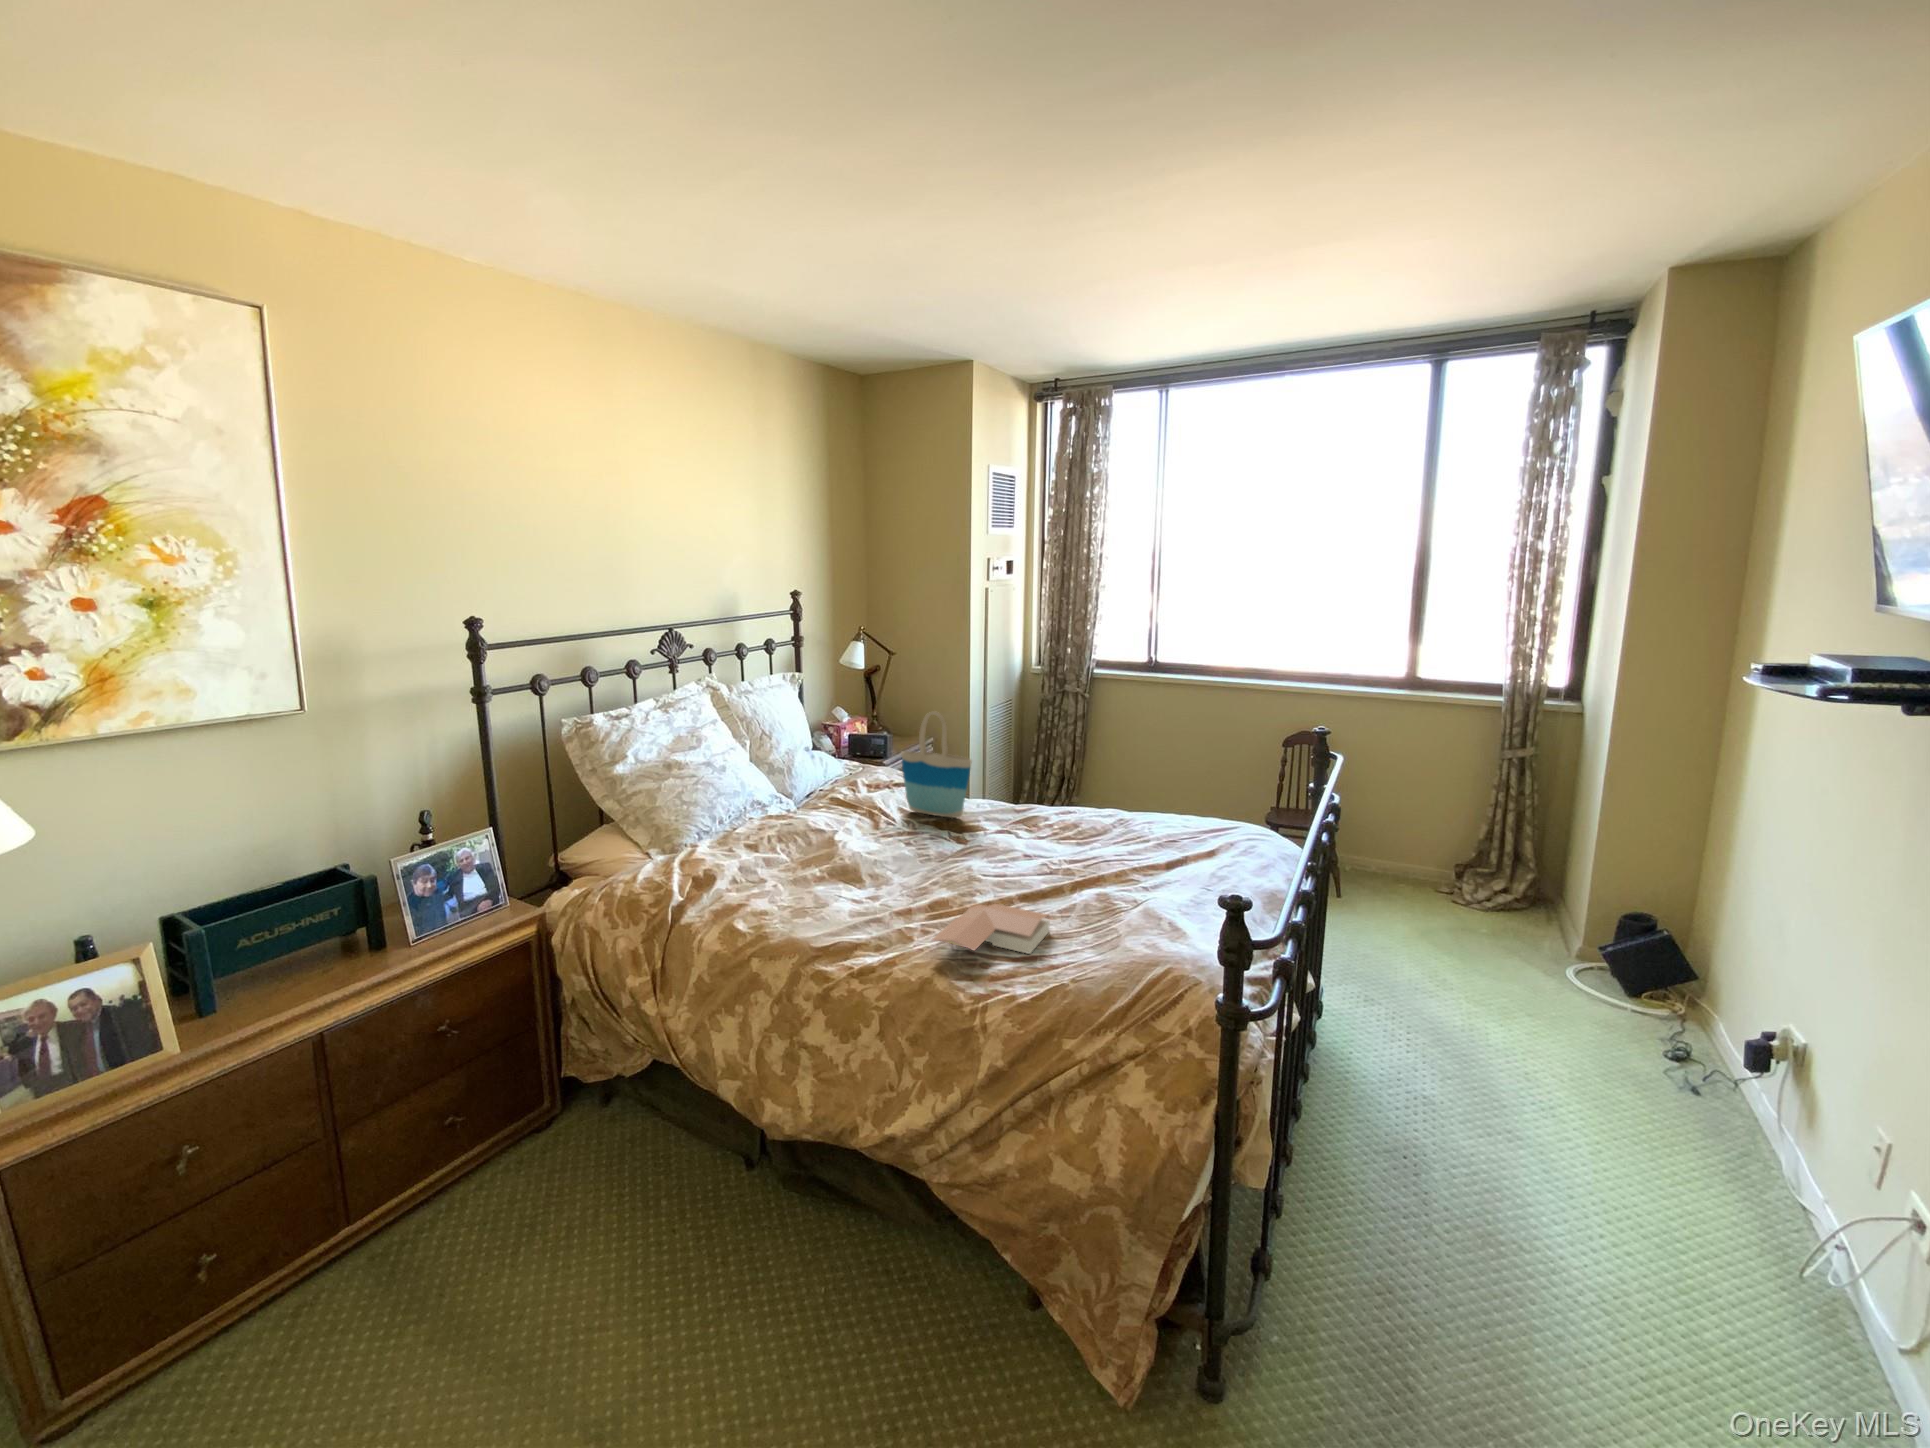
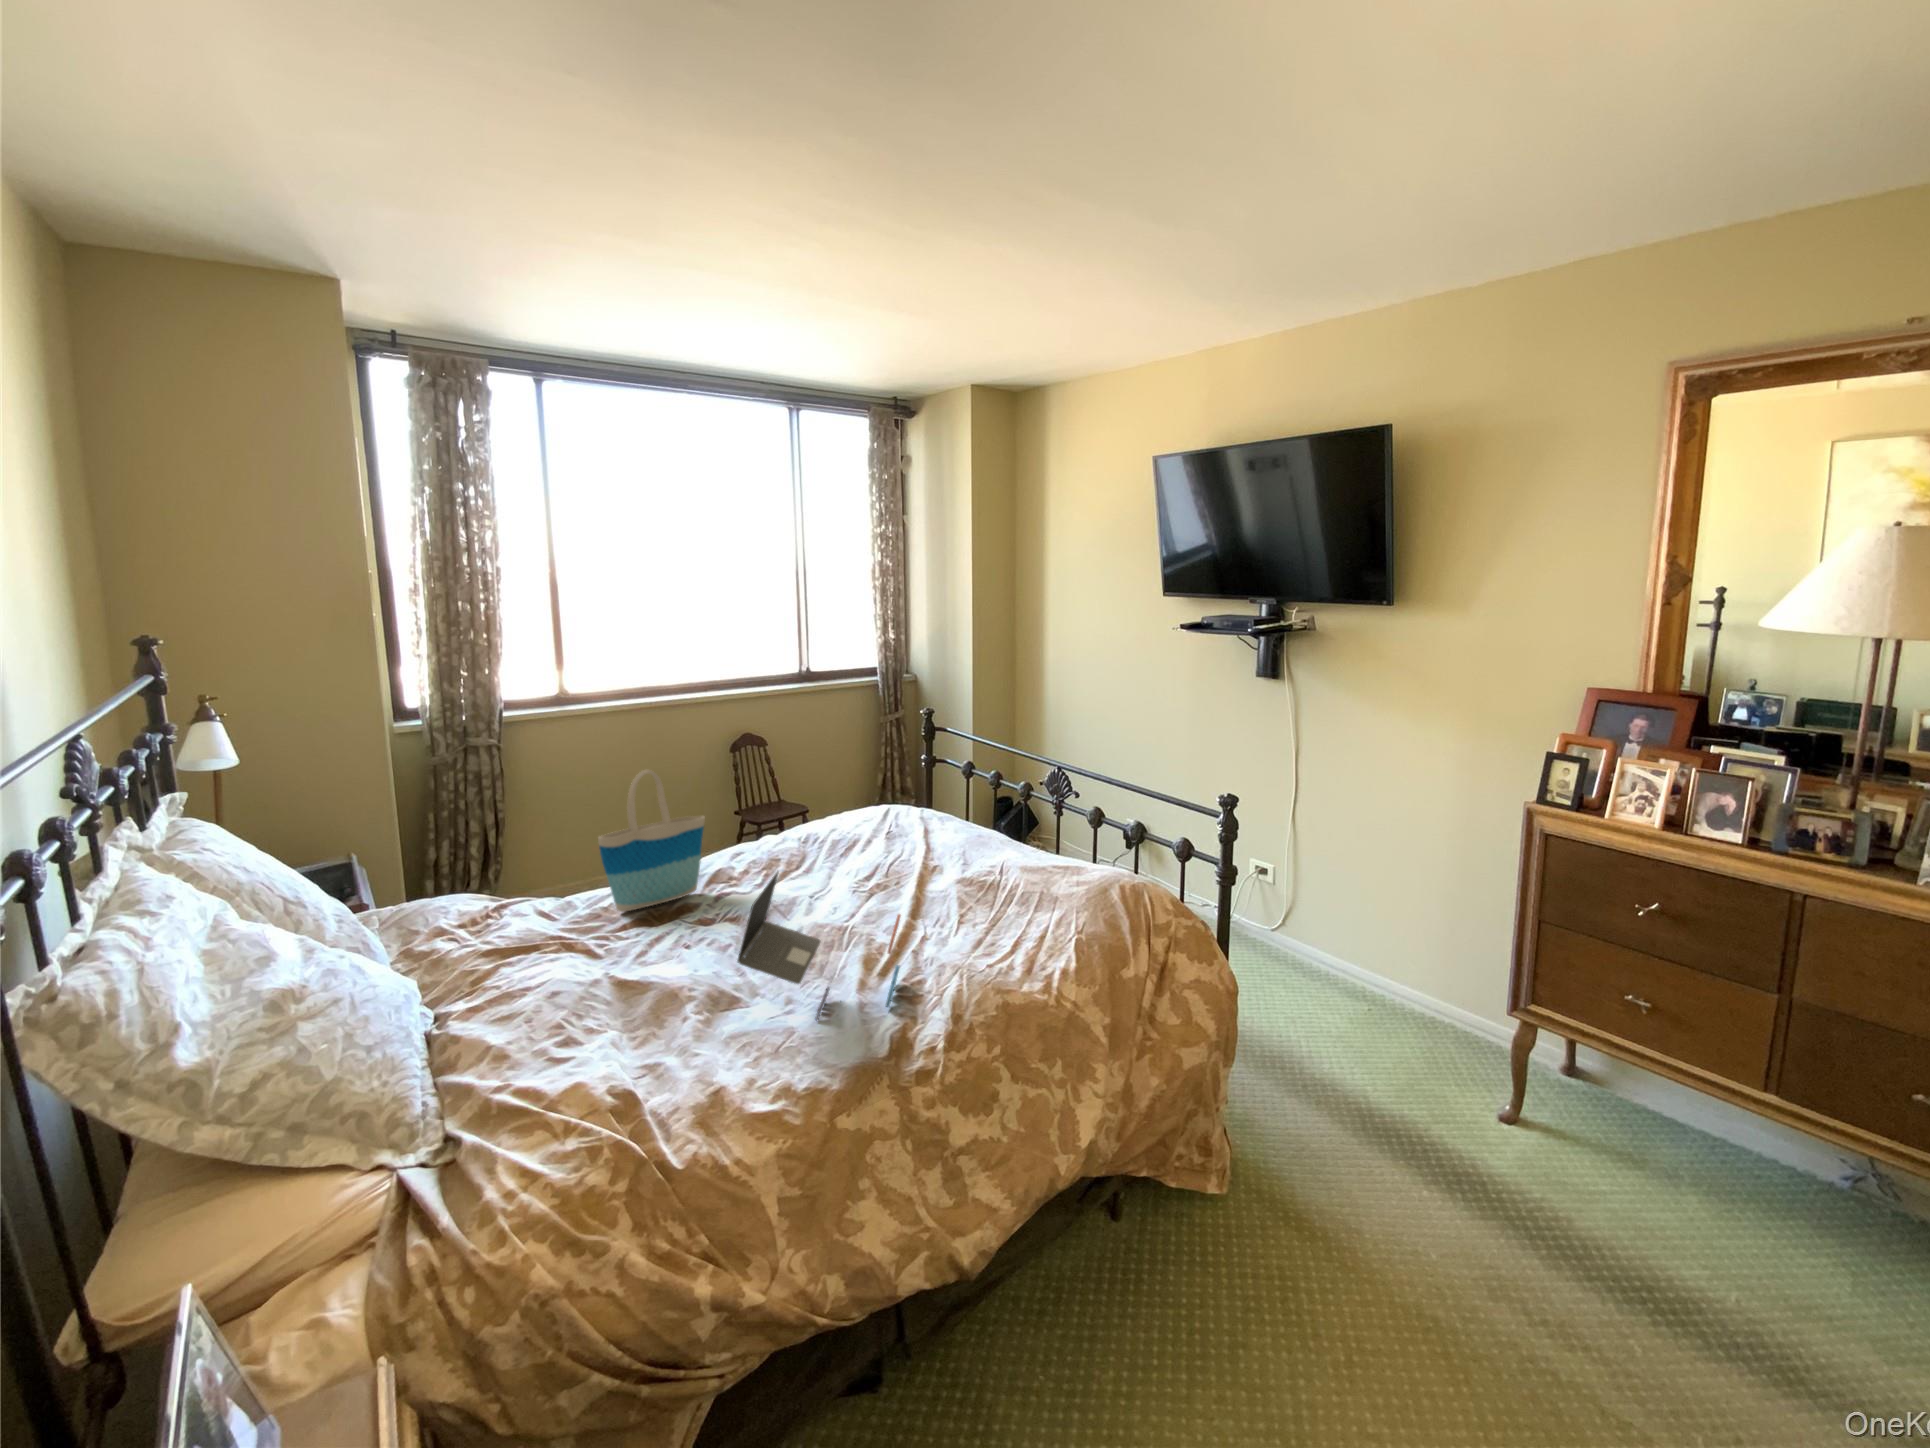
laptop: none [792,793,908,927] -> present [737,872,901,1021]
book: present [932,904,1049,954] -> none [927,904,1025,966]

